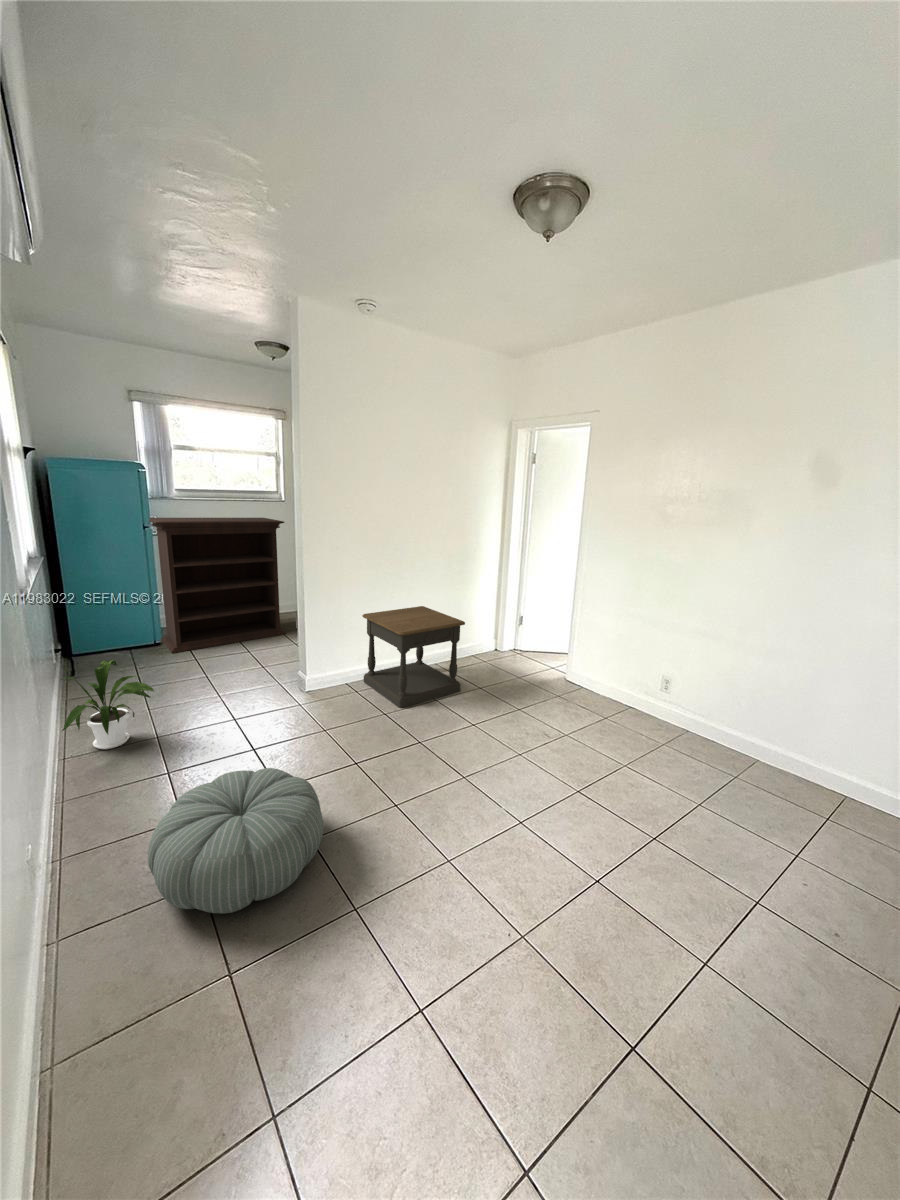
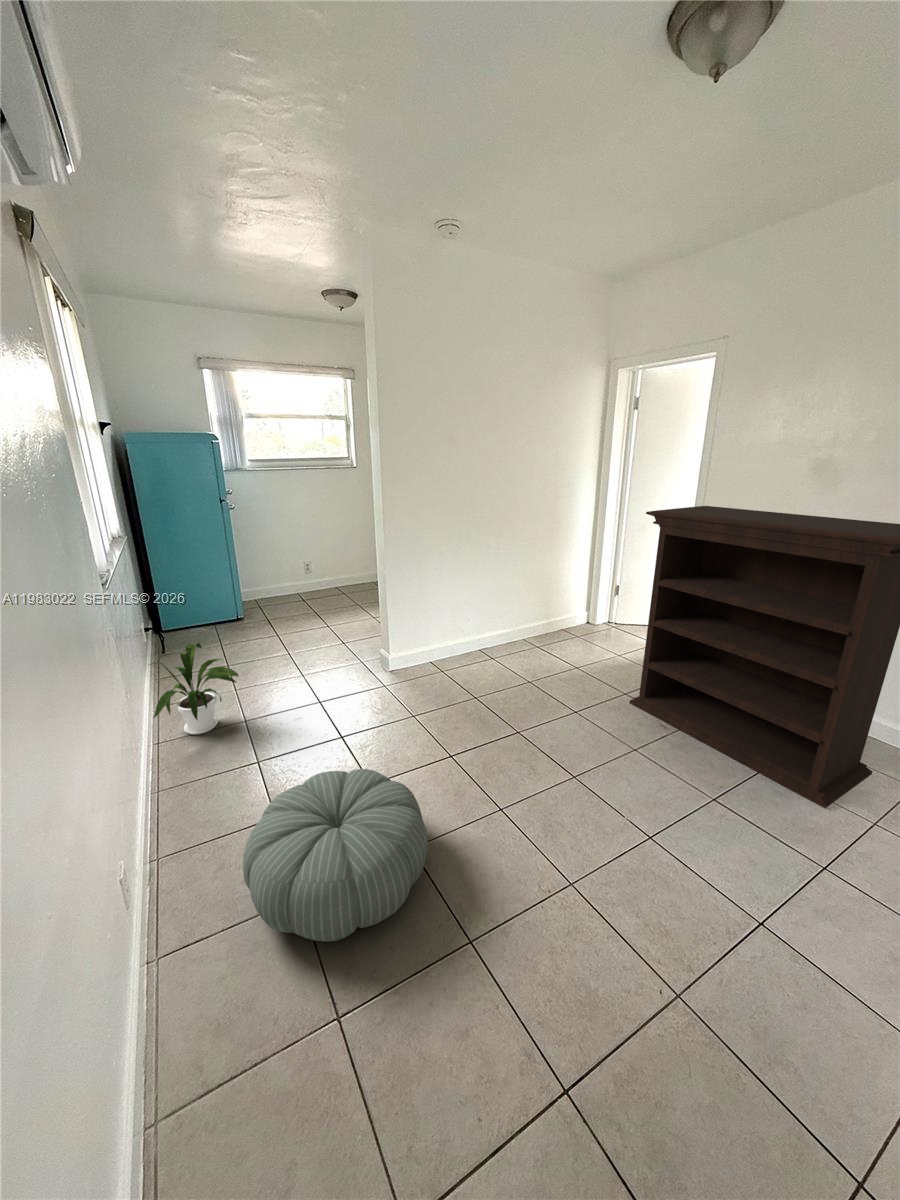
bookshelf: present [149,518,286,653] -> present [629,506,900,808]
side table: present [362,606,465,708] -> none [448,578,565,693]

